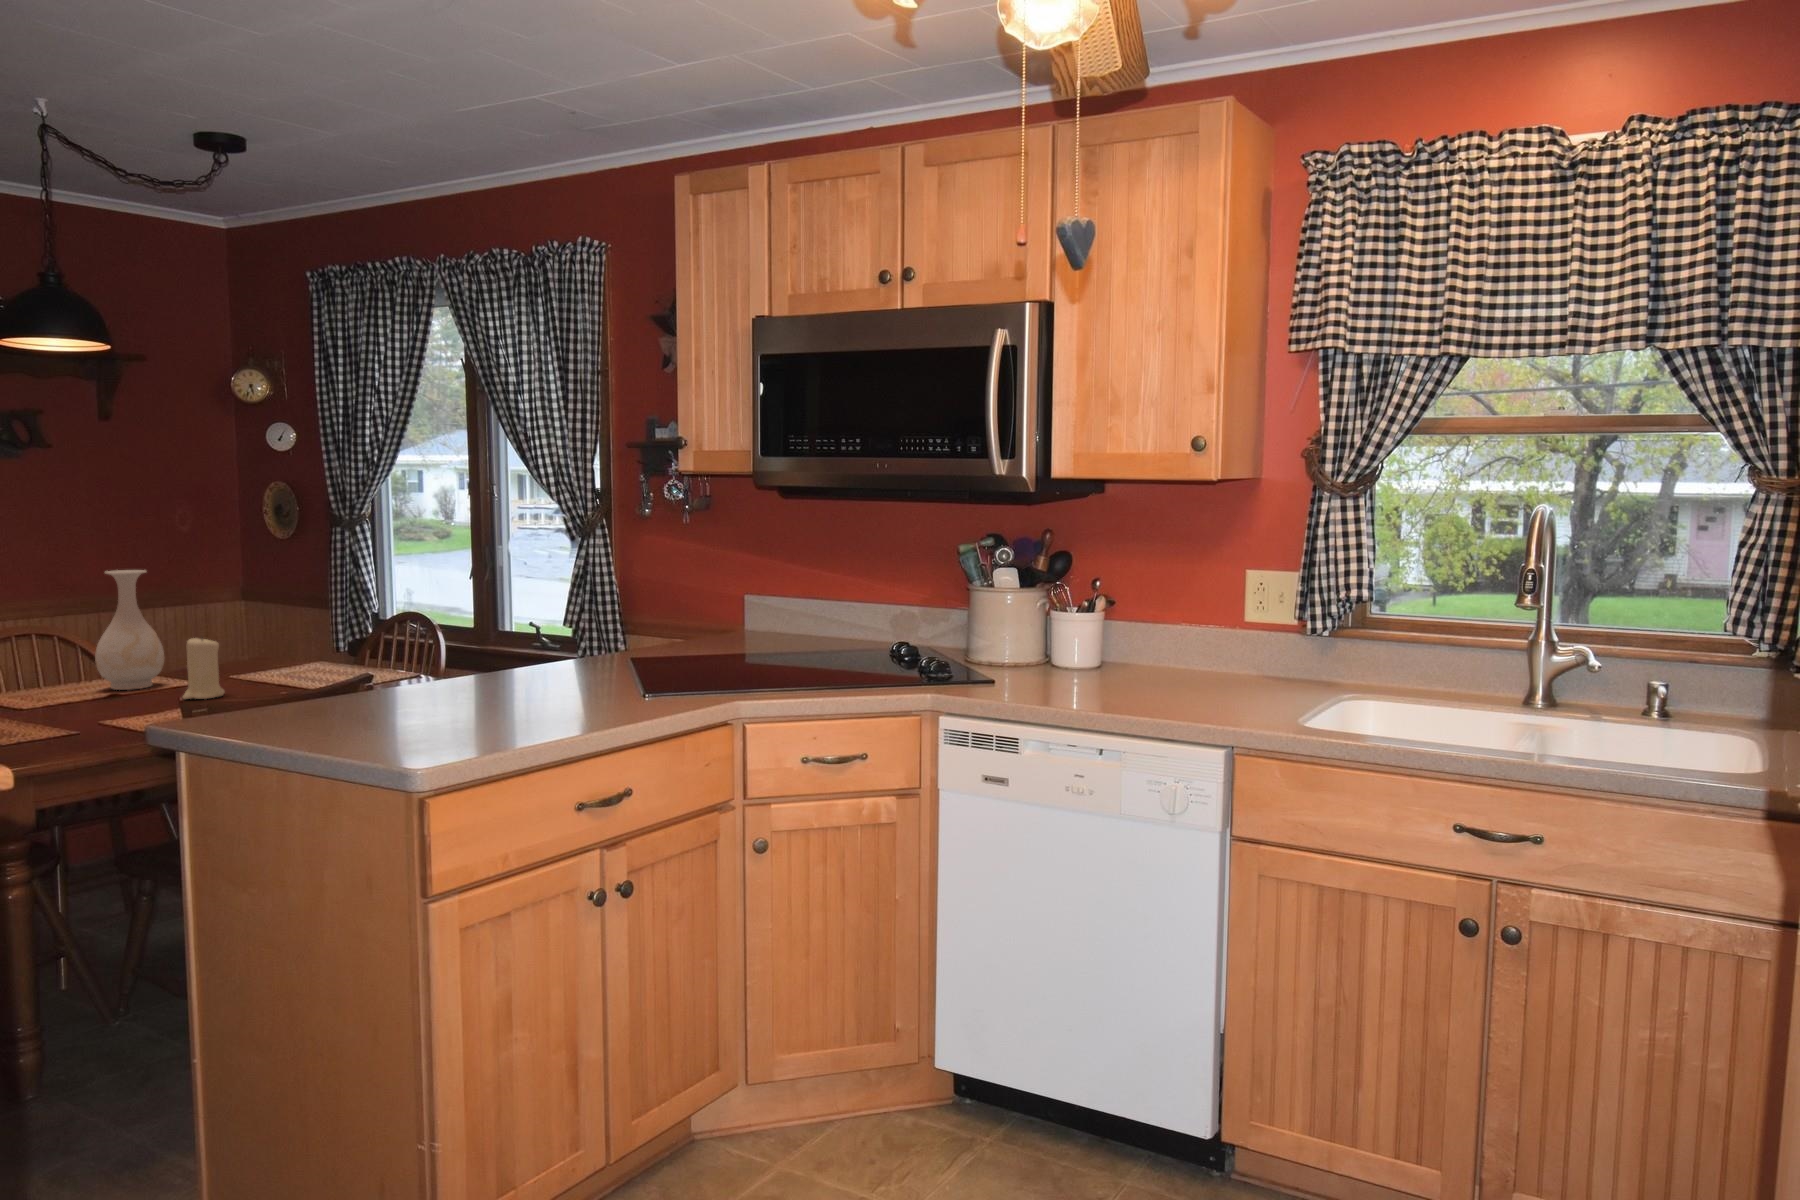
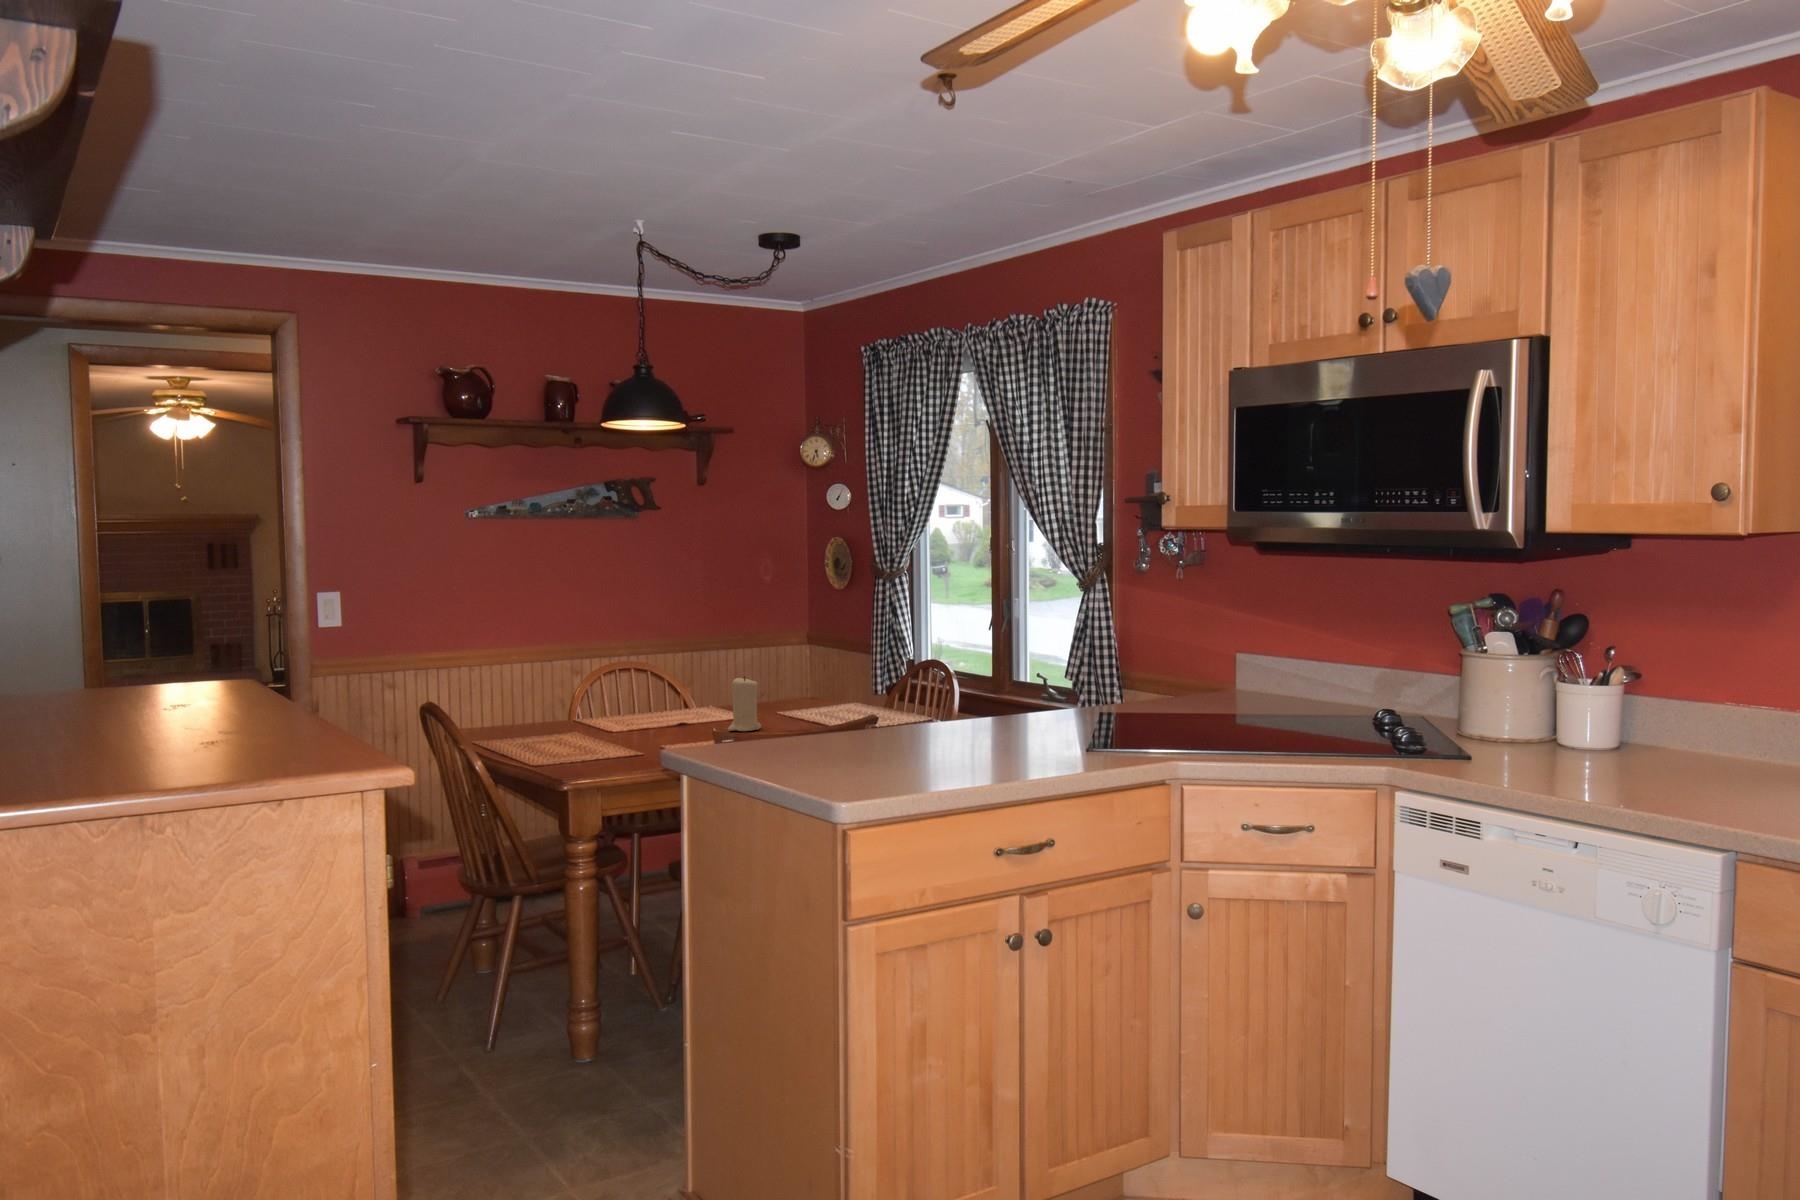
vase: present [95,570,164,690] -> none [671,617,722,720]

